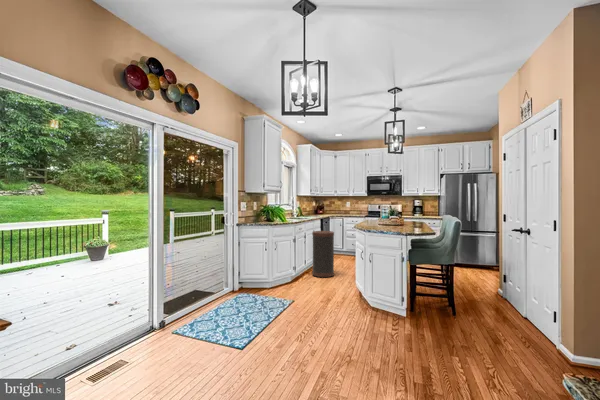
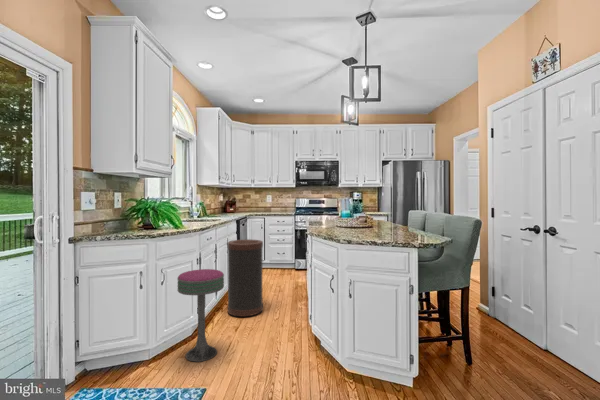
bar stool: none [284,244,307,291] -> present [178,269,224,362]

